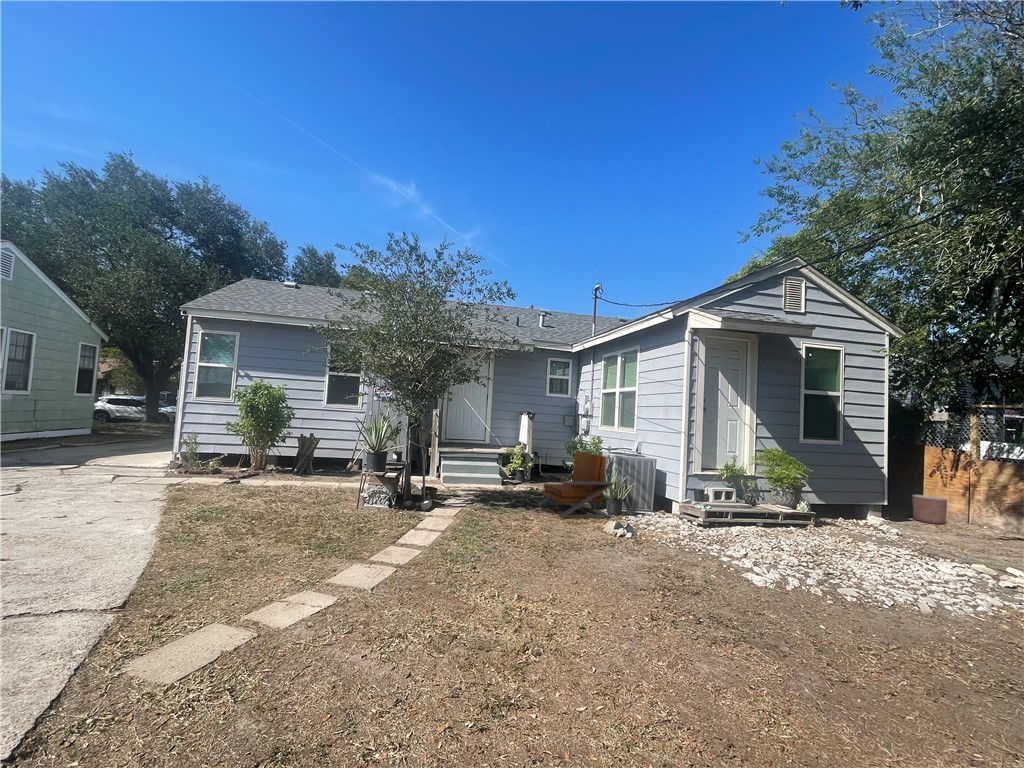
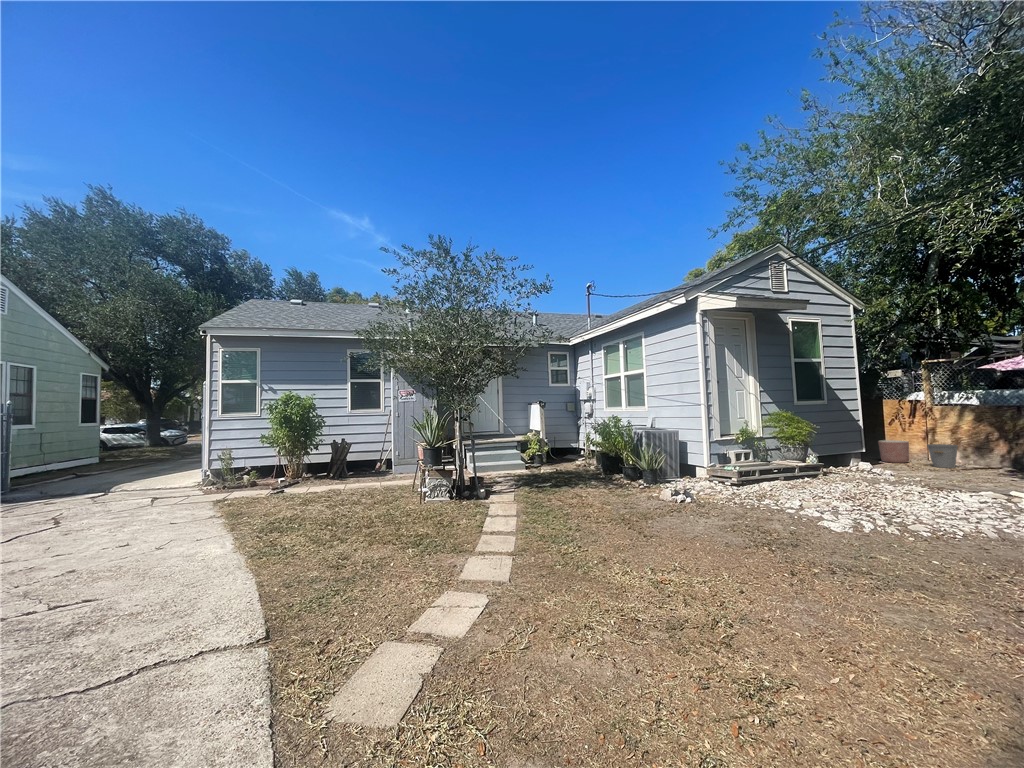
lounge chair: present [538,451,614,518] -> none [575,431,650,492]
bucket: none [962,504,999,536] -> present [927,444,958,468]

